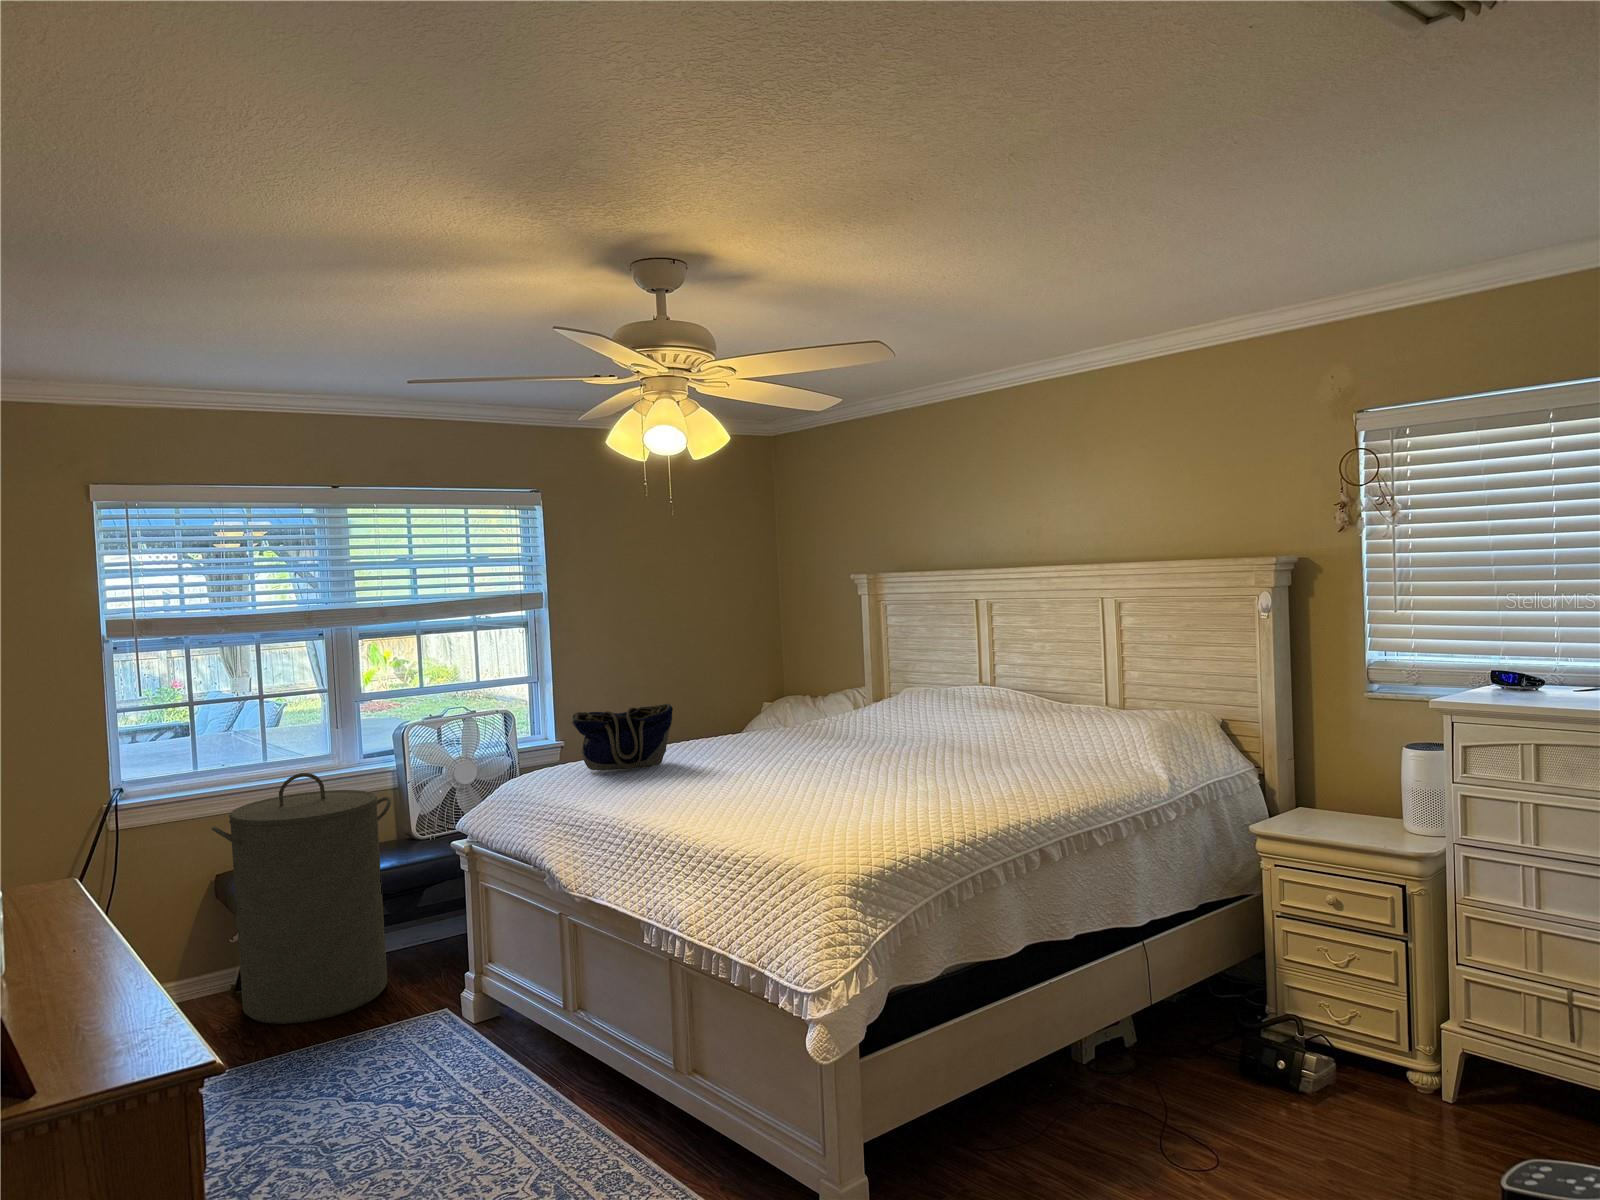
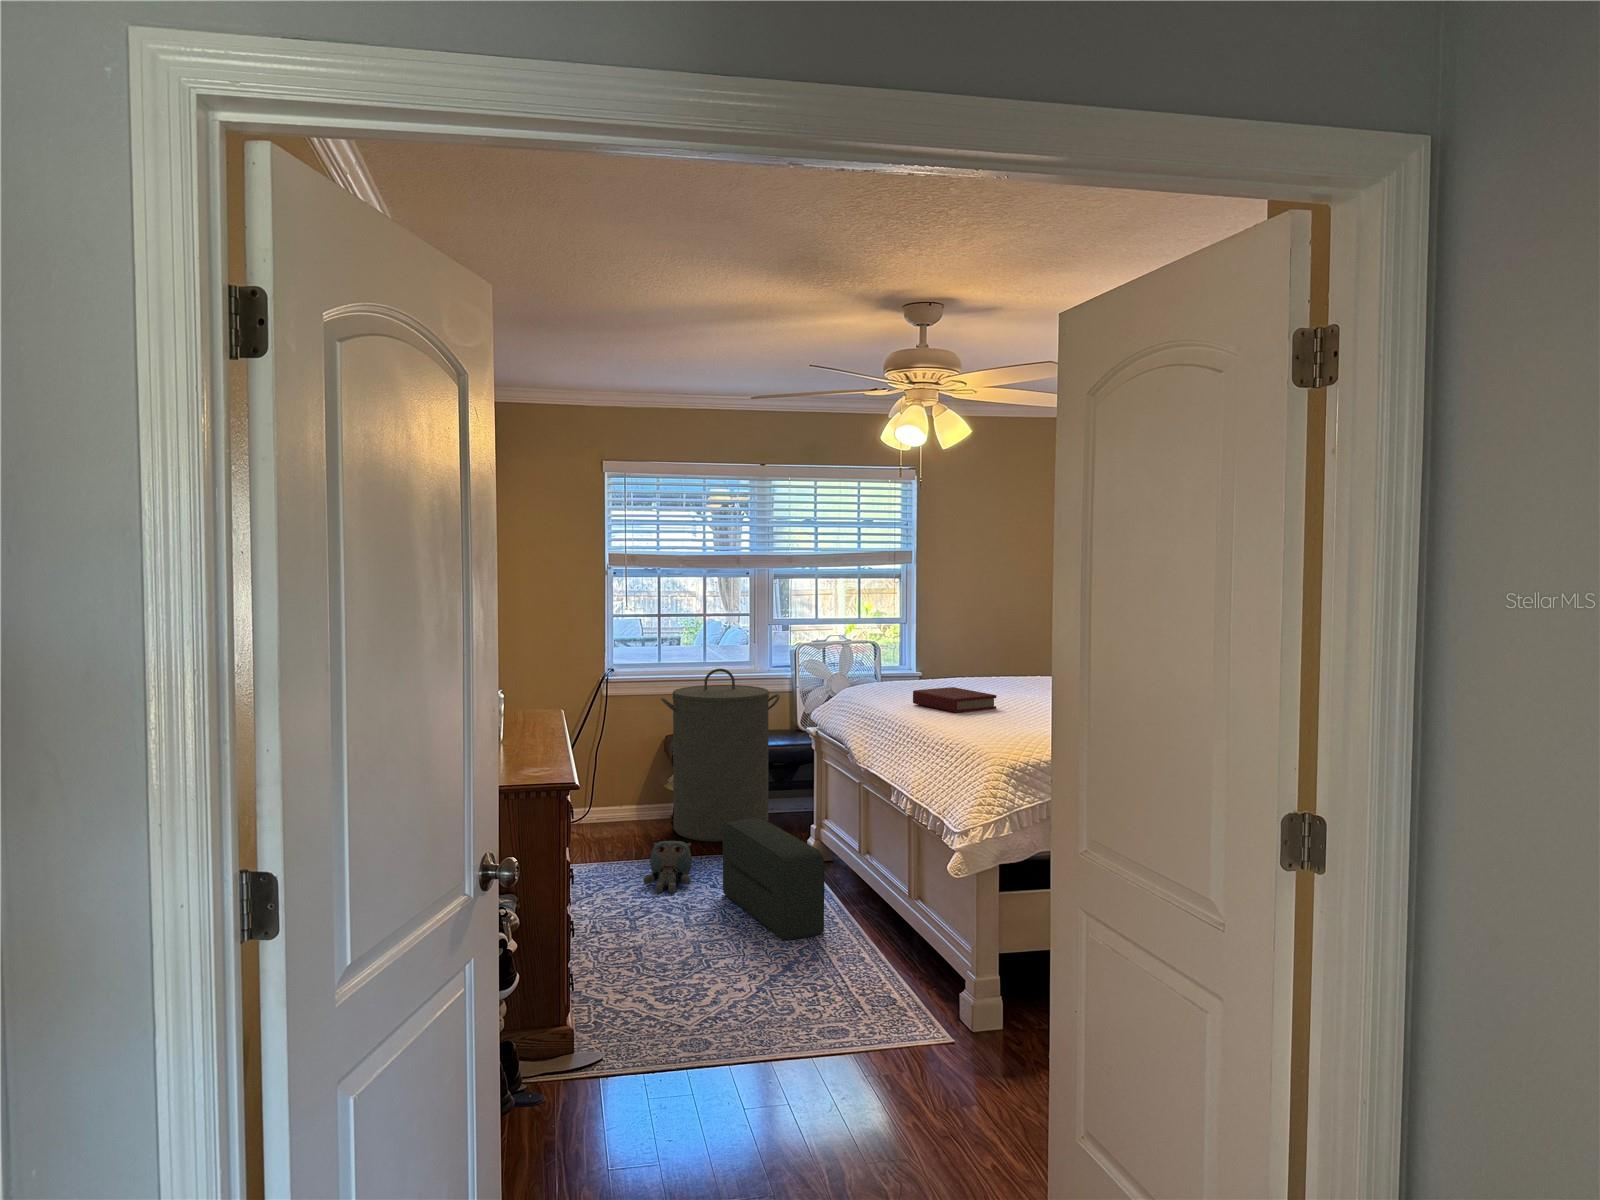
tote bag: present [571,704,673,771] -> none [894,640,972,689]
hardback book: none [630,769,741,807] -> present [913,687,997,713]
pouf: none [364,989,550,1169] -> present [723,819,825,940]
plush toy: none [235,1042,313,1134] -> present [644,841,692,893]

